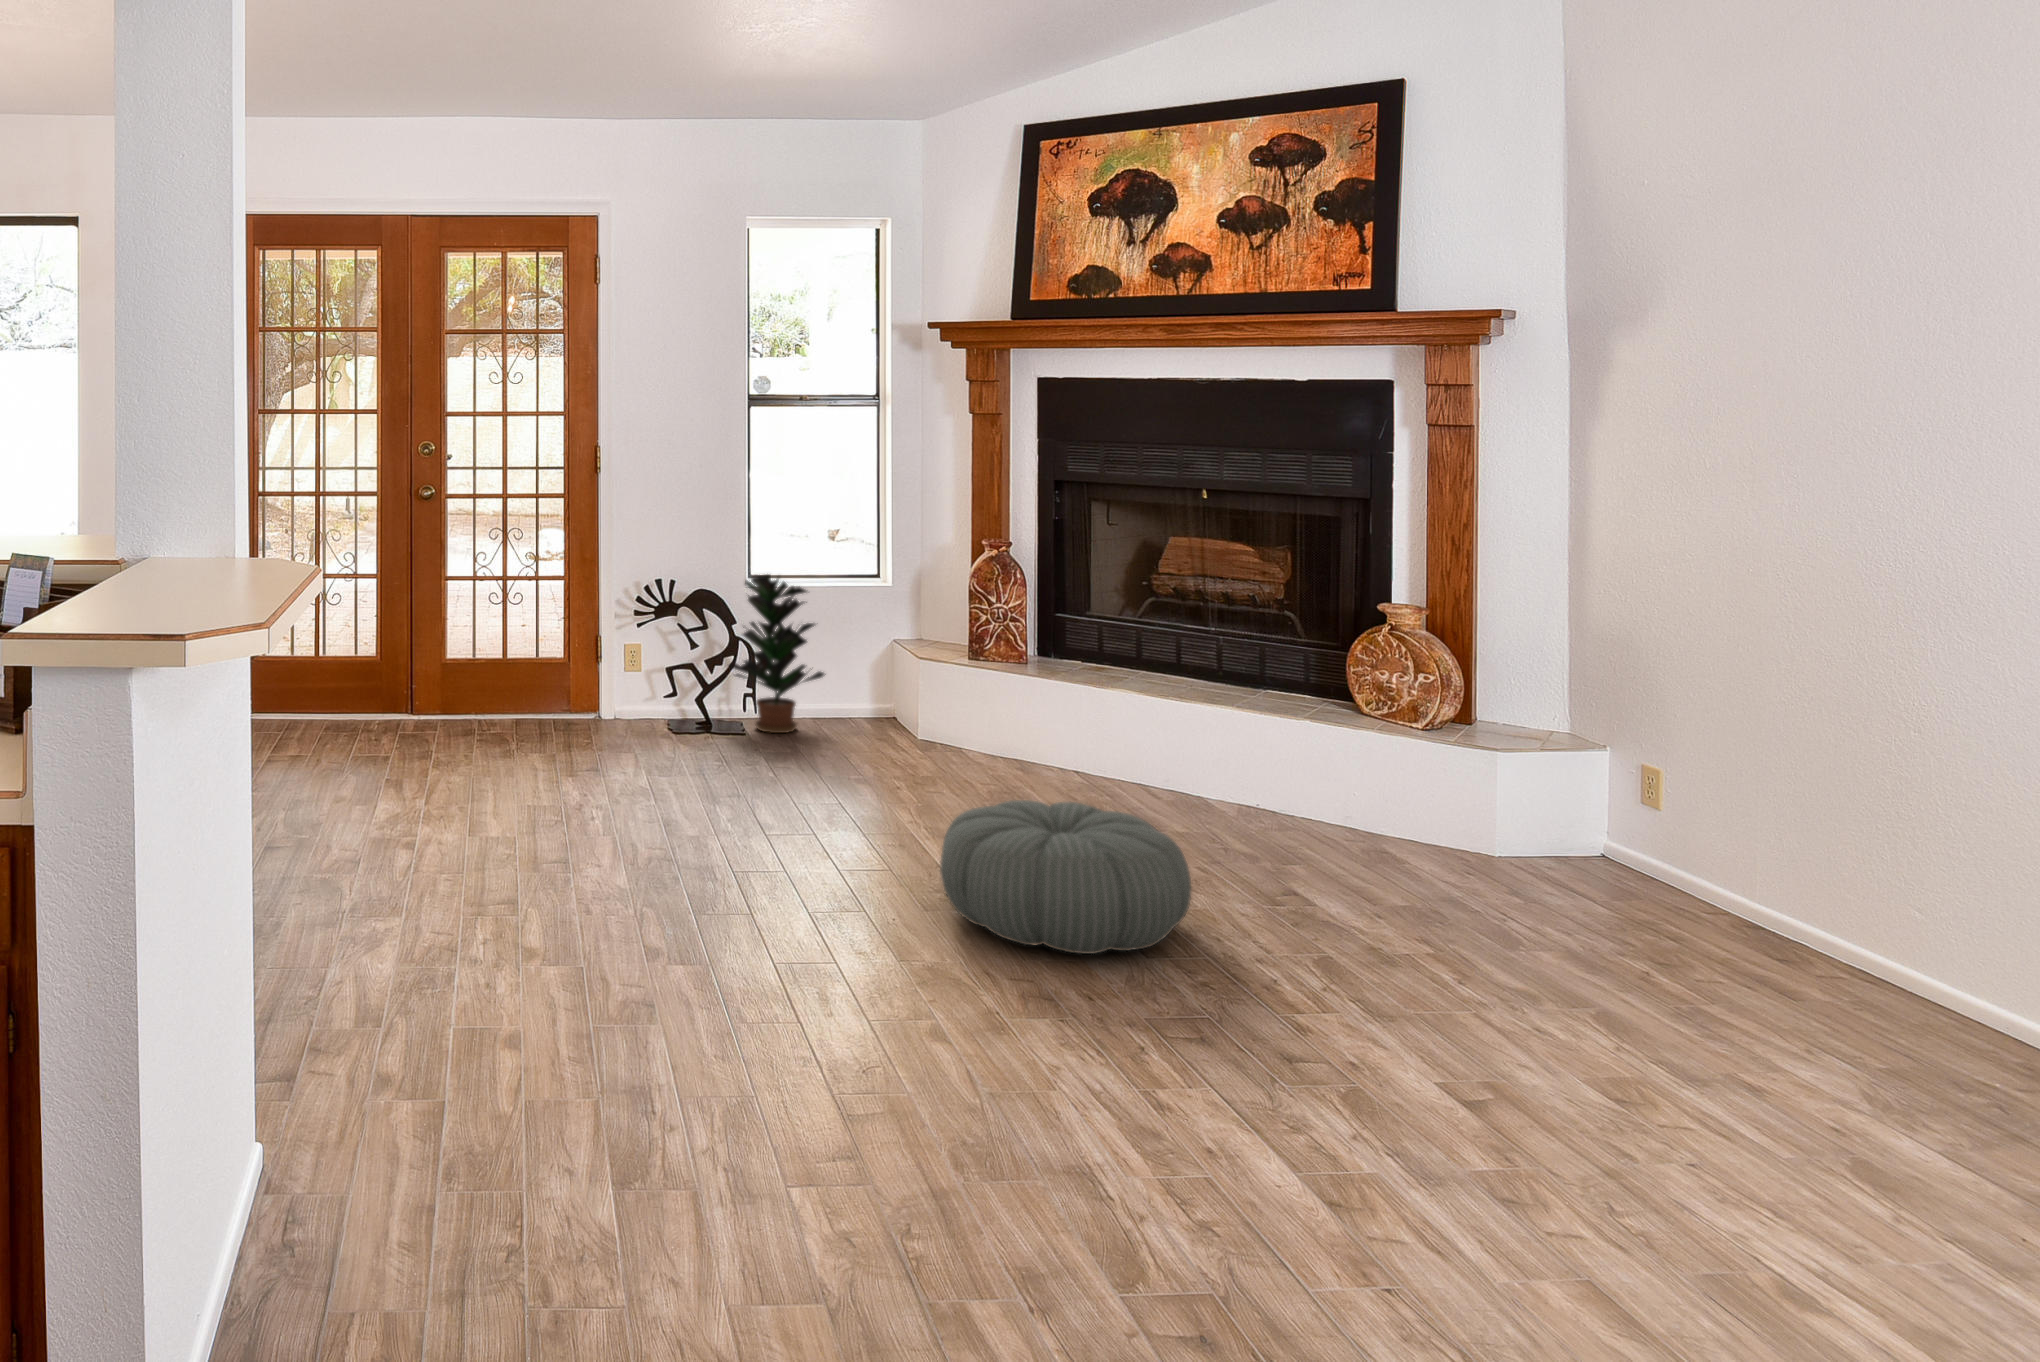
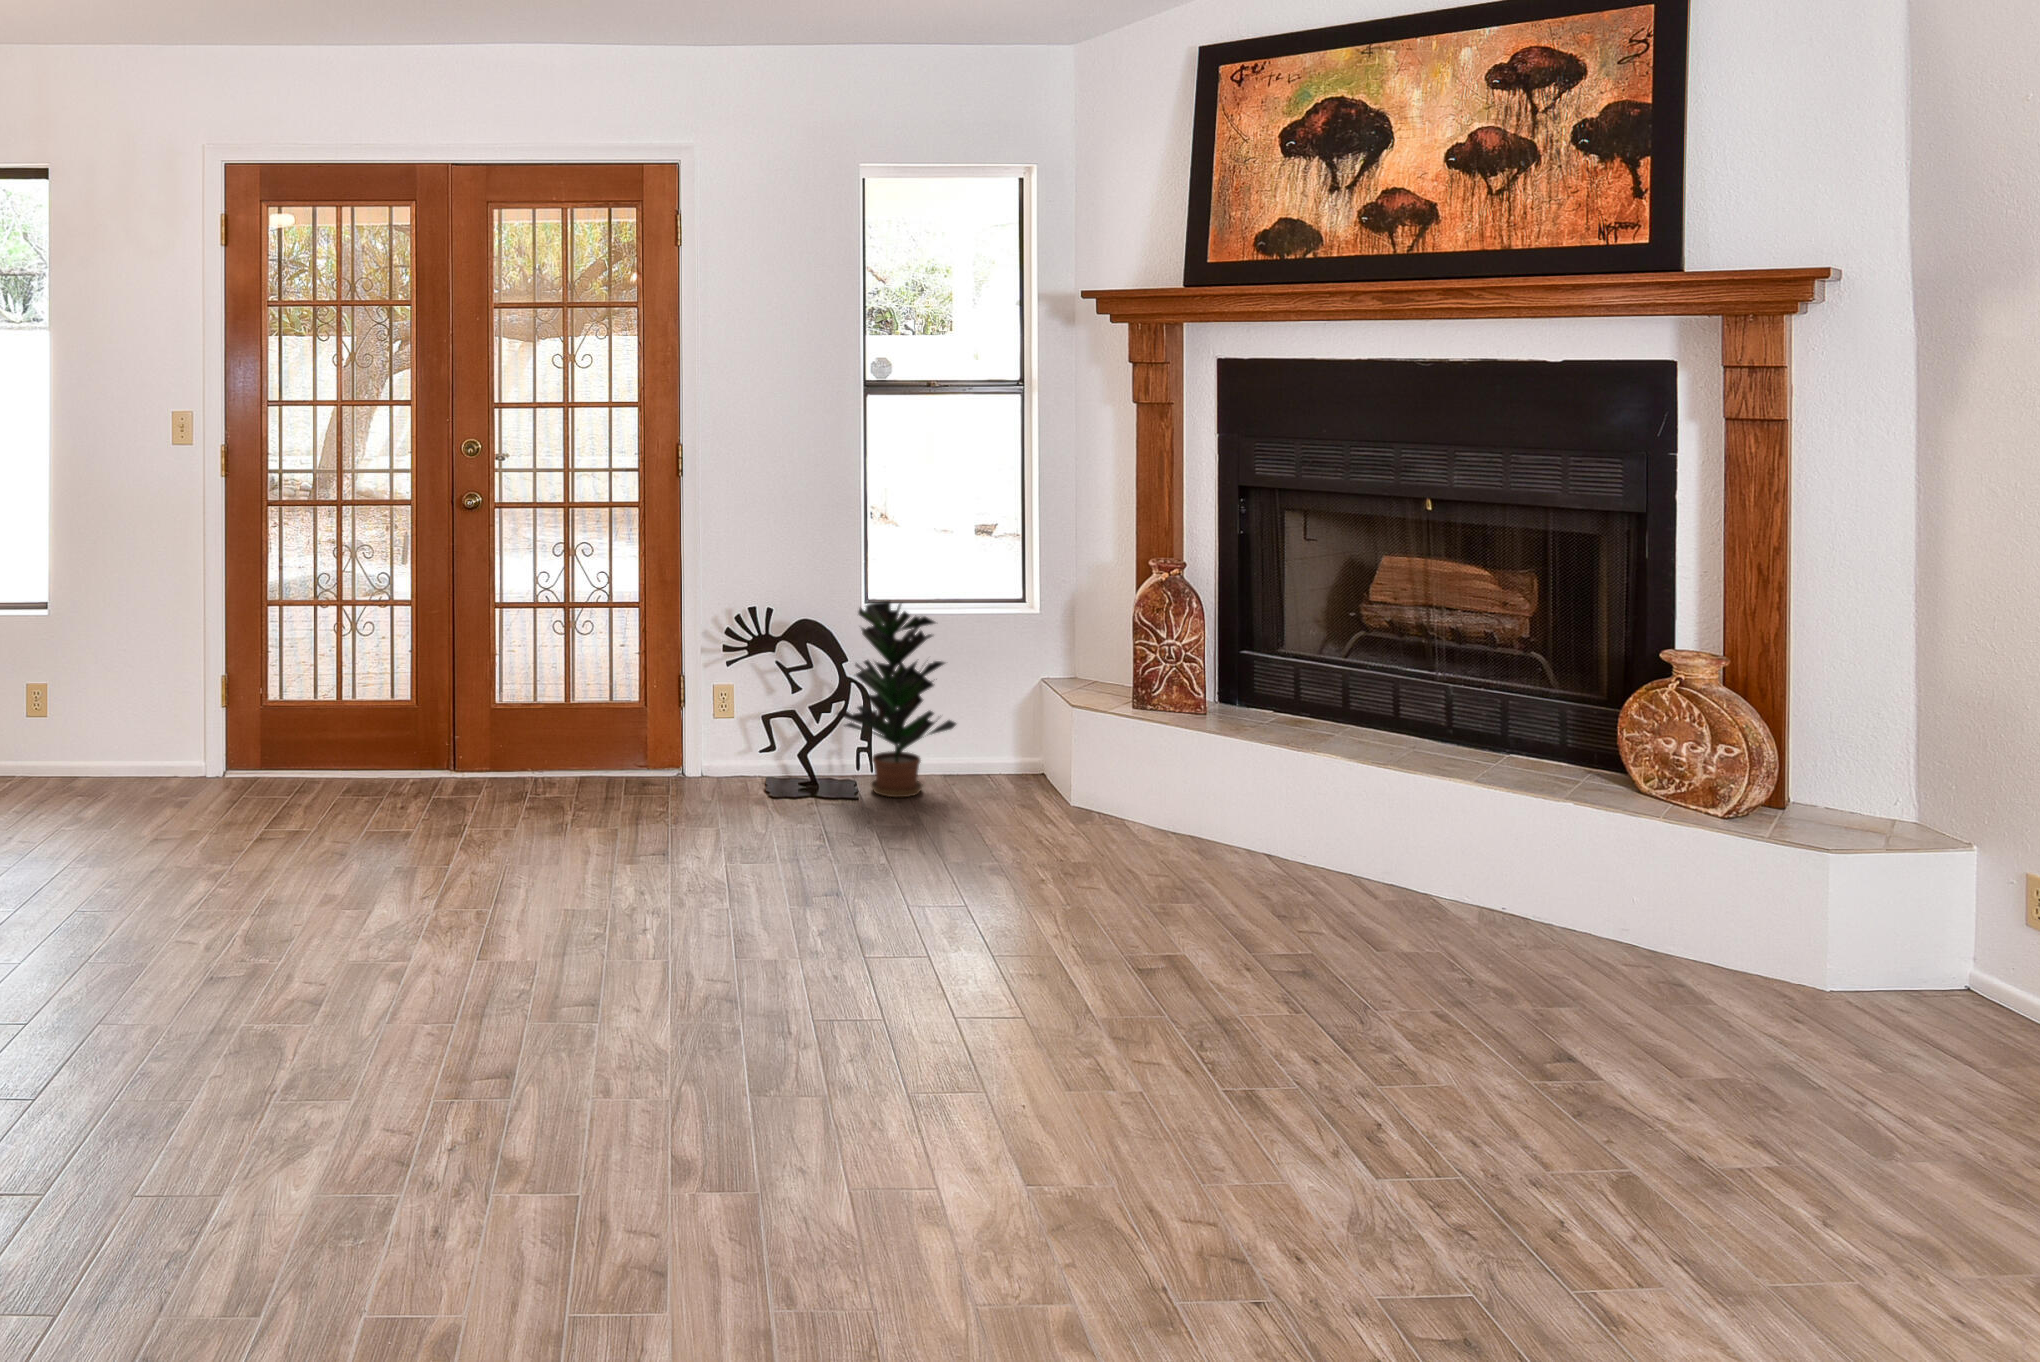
pouf: present [940,800,1192,954] -> none [1090,932,1440,1176]

